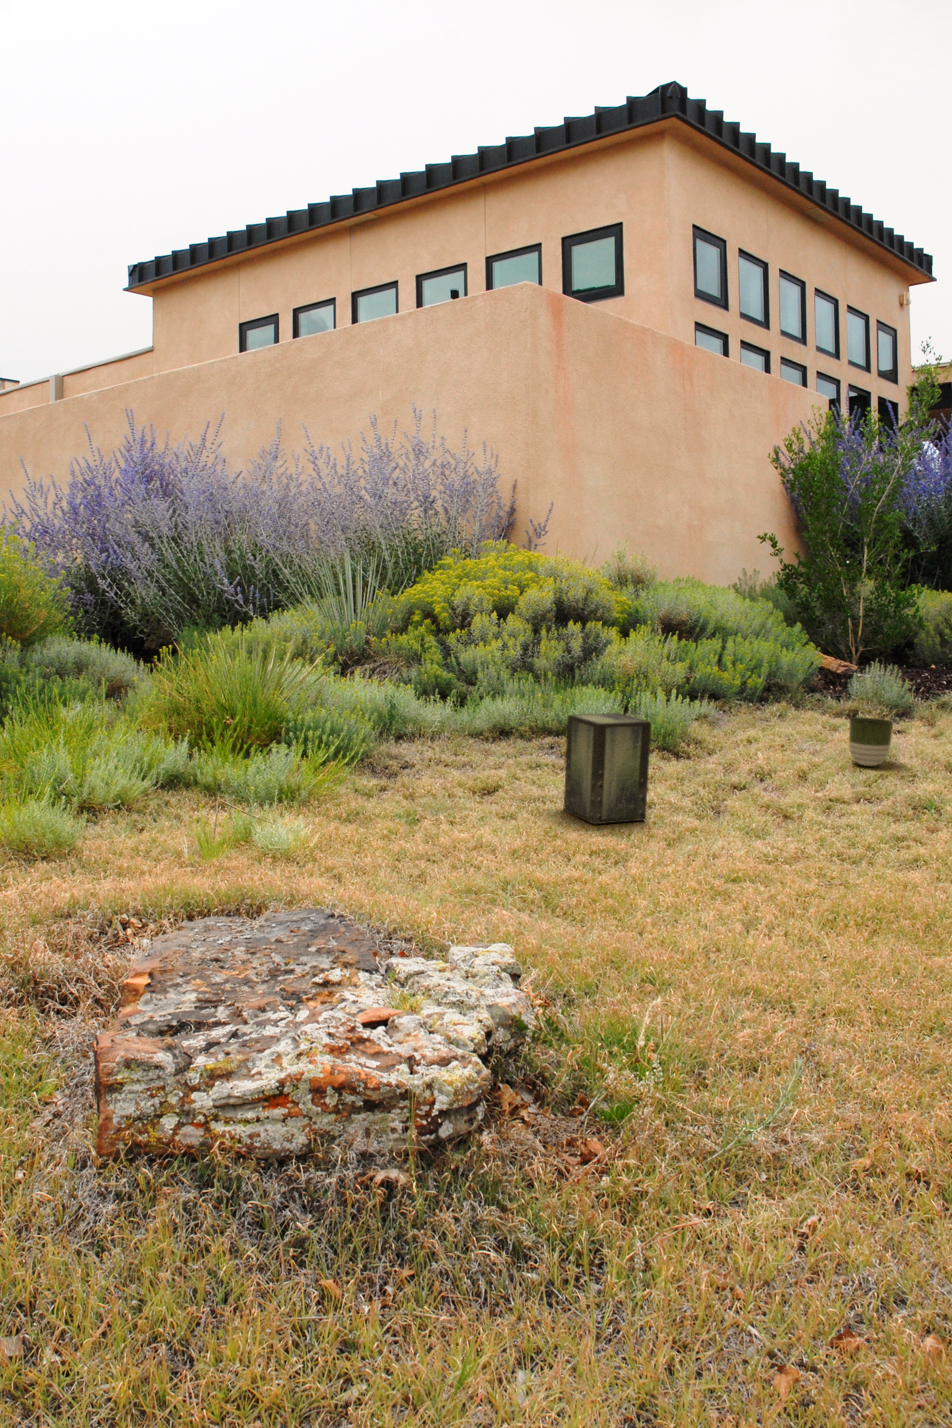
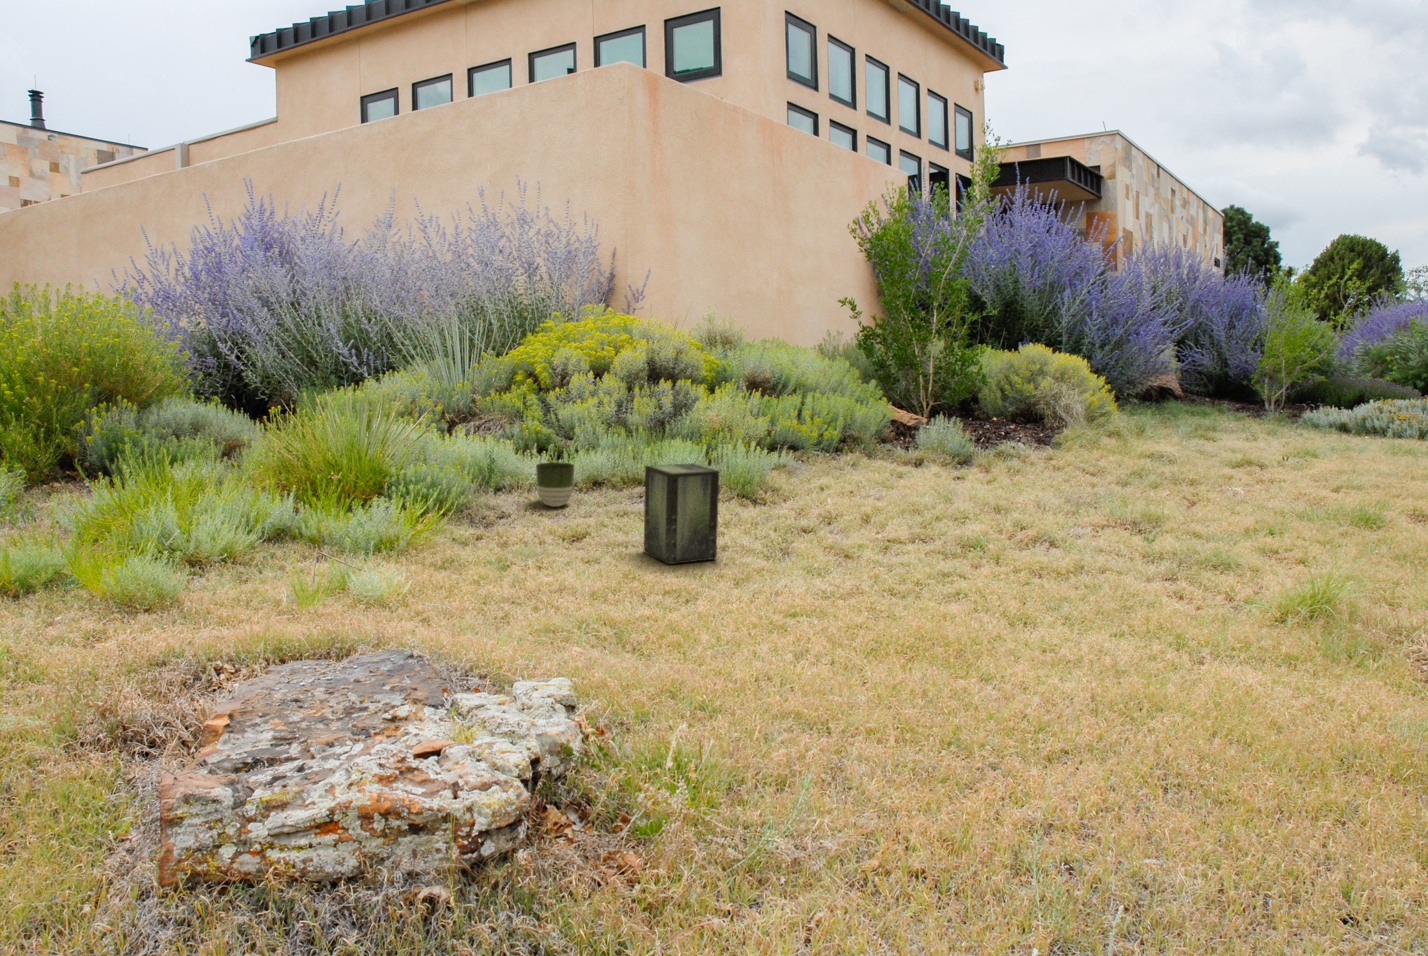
planter: present [849,718,893,766] -> present [536,462,574,507]

